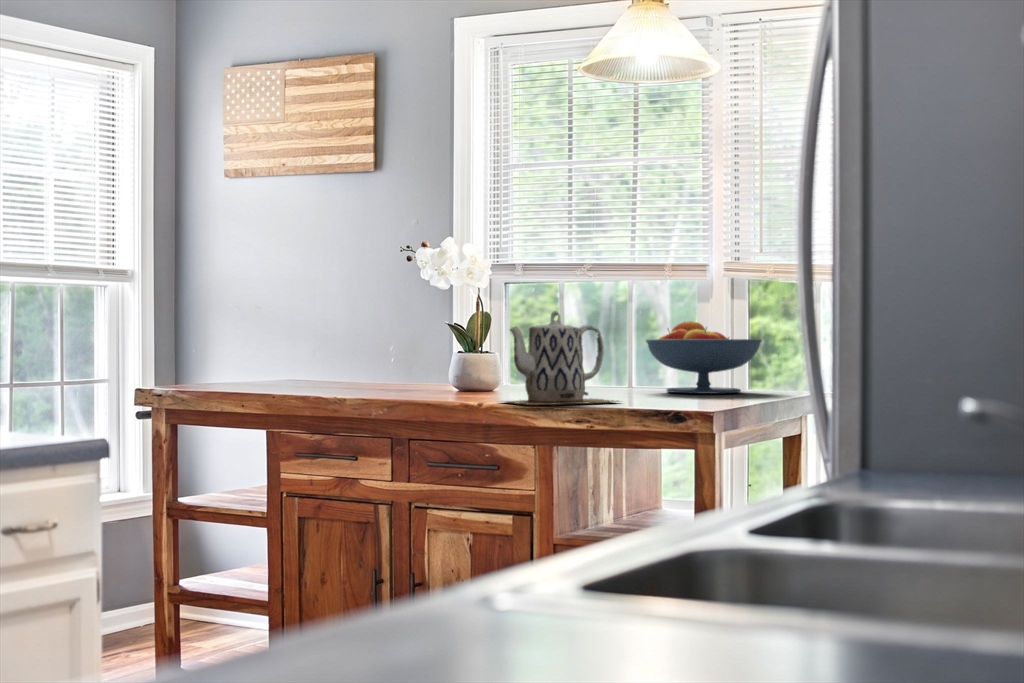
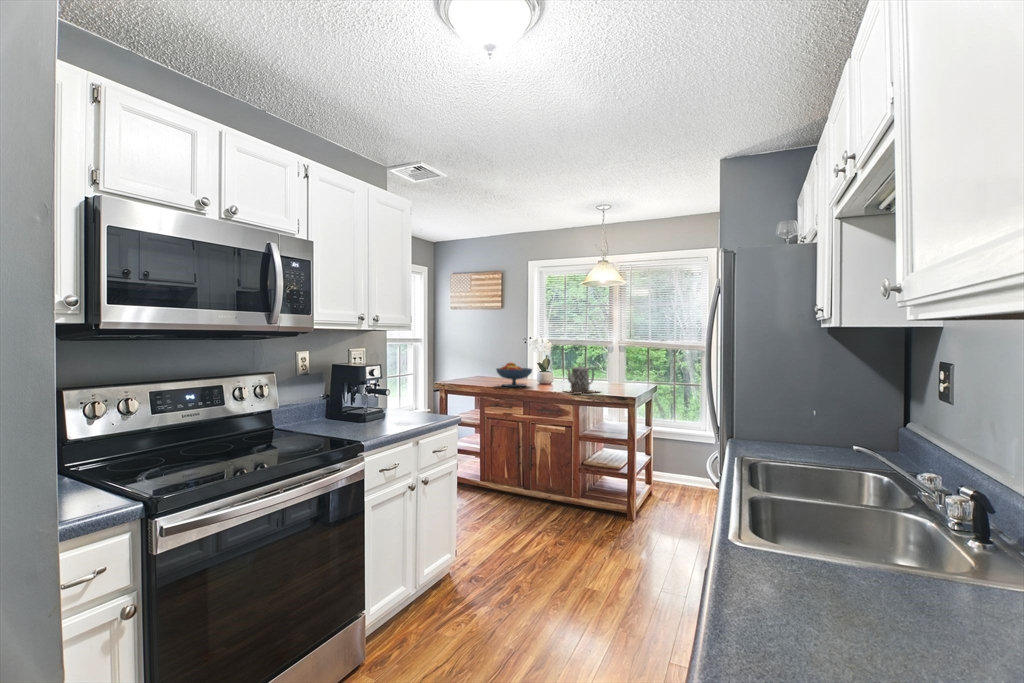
fruit bowl: present [646,321,761,394] -> present [496,362,532,387]

